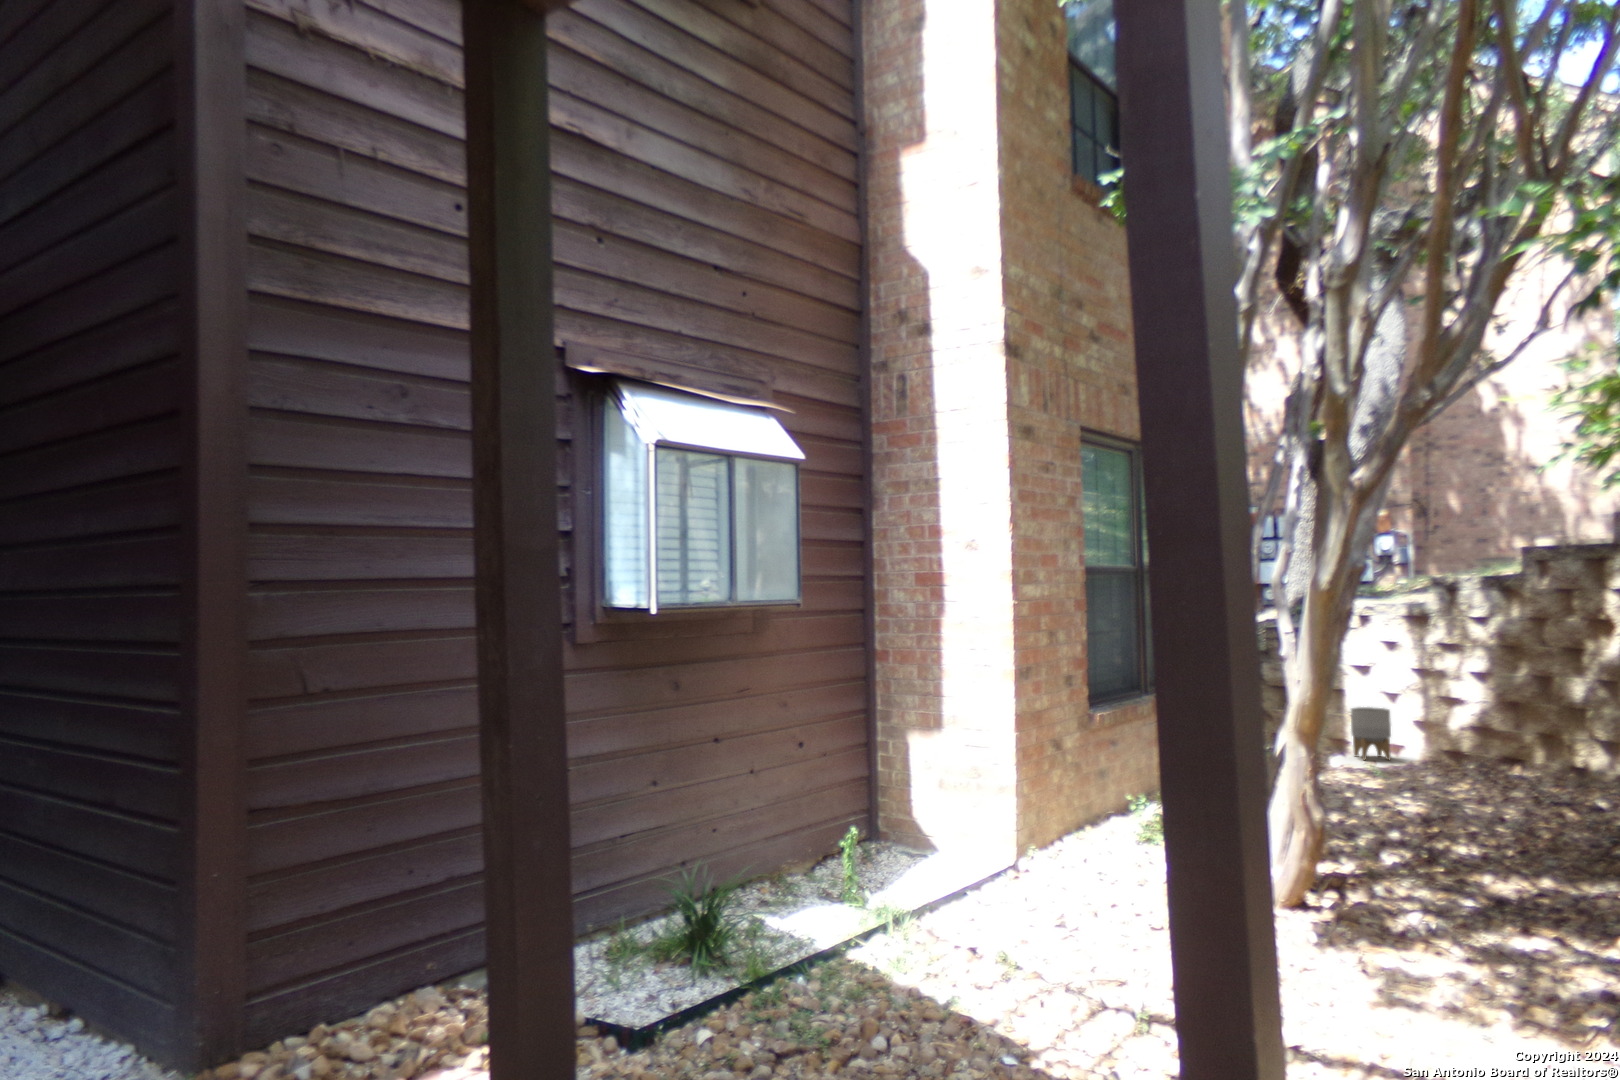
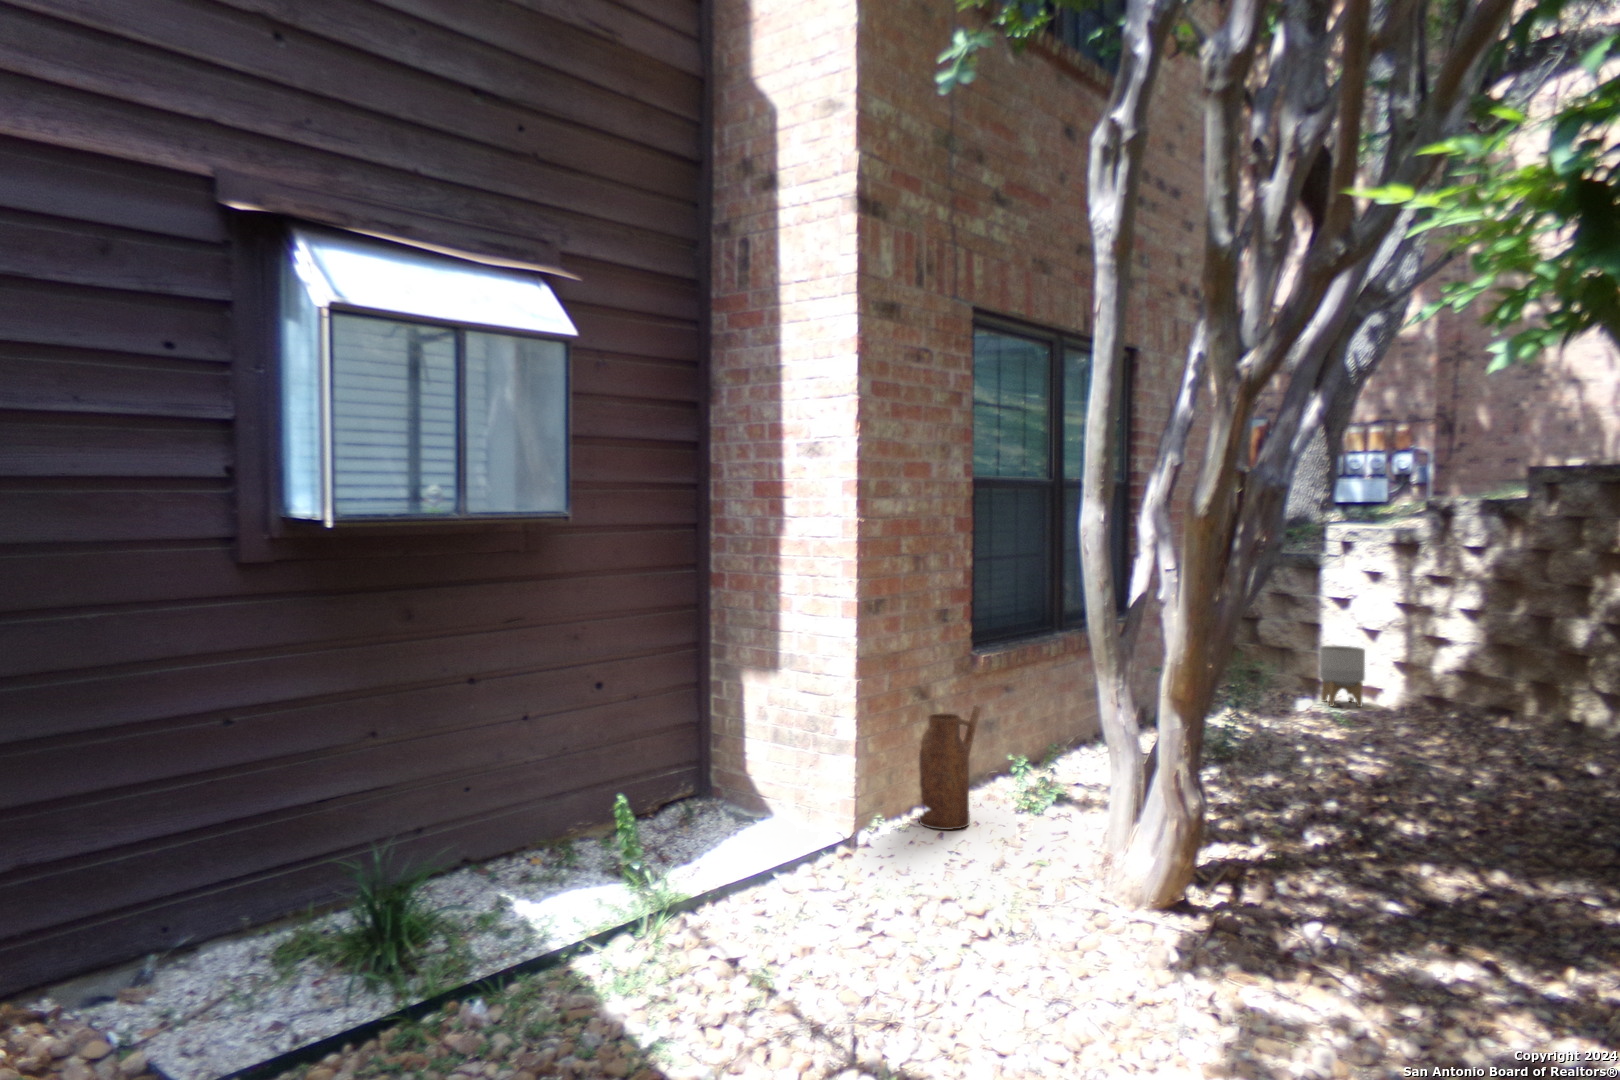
watering can: none [1058,756,1103,859] -> present [919,705,981,830]

